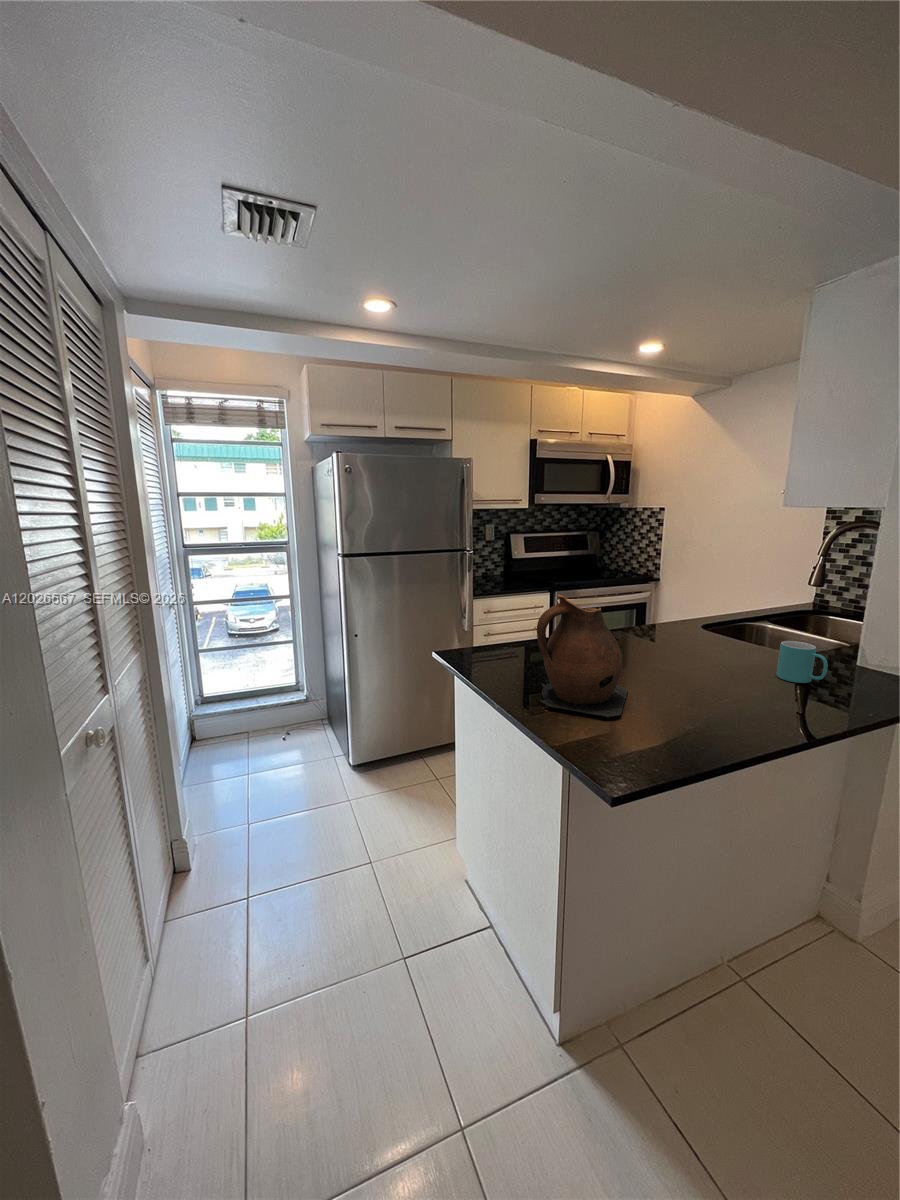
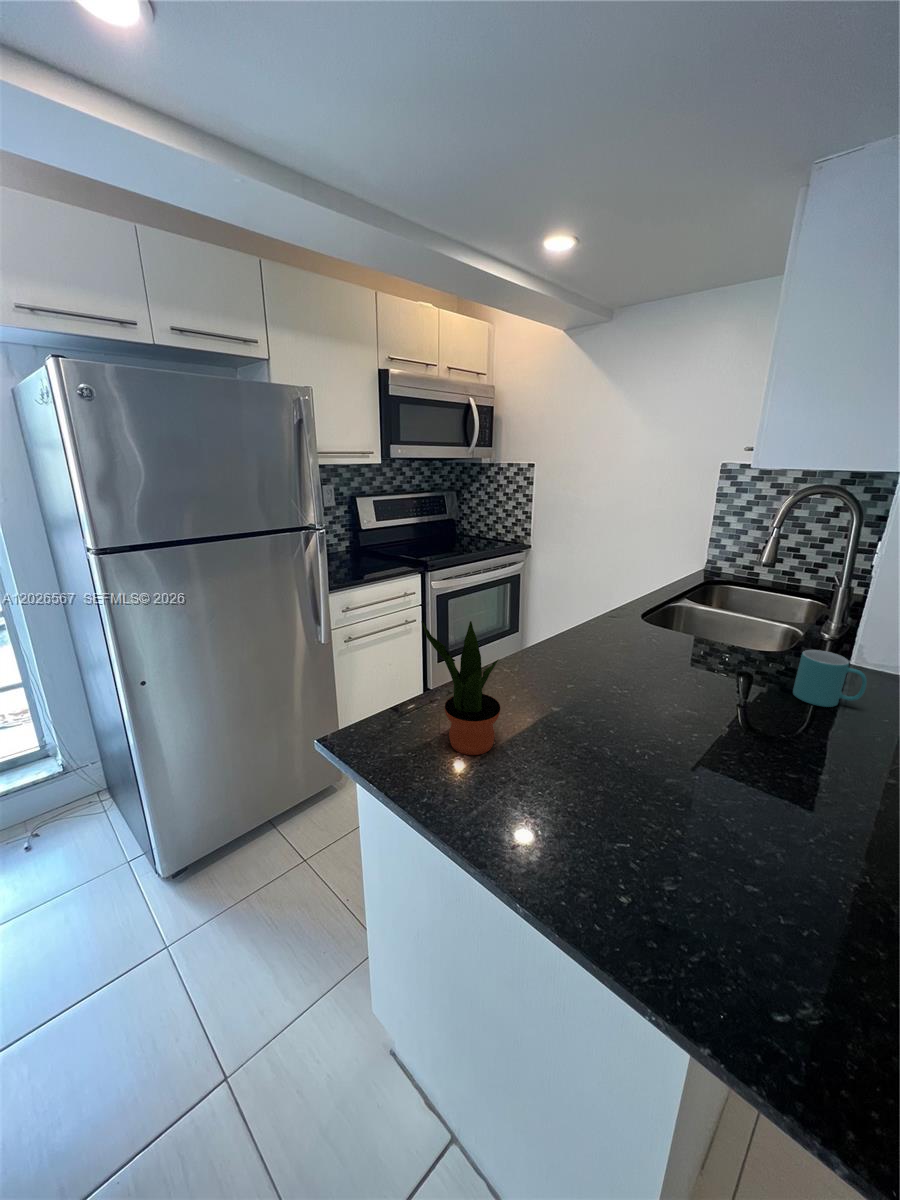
potted plant: none [488,586,533,668] -> present [421,621,500,755]
ceramic pitcher: present [537,594,628,719] -> none [552,654,737,883]

